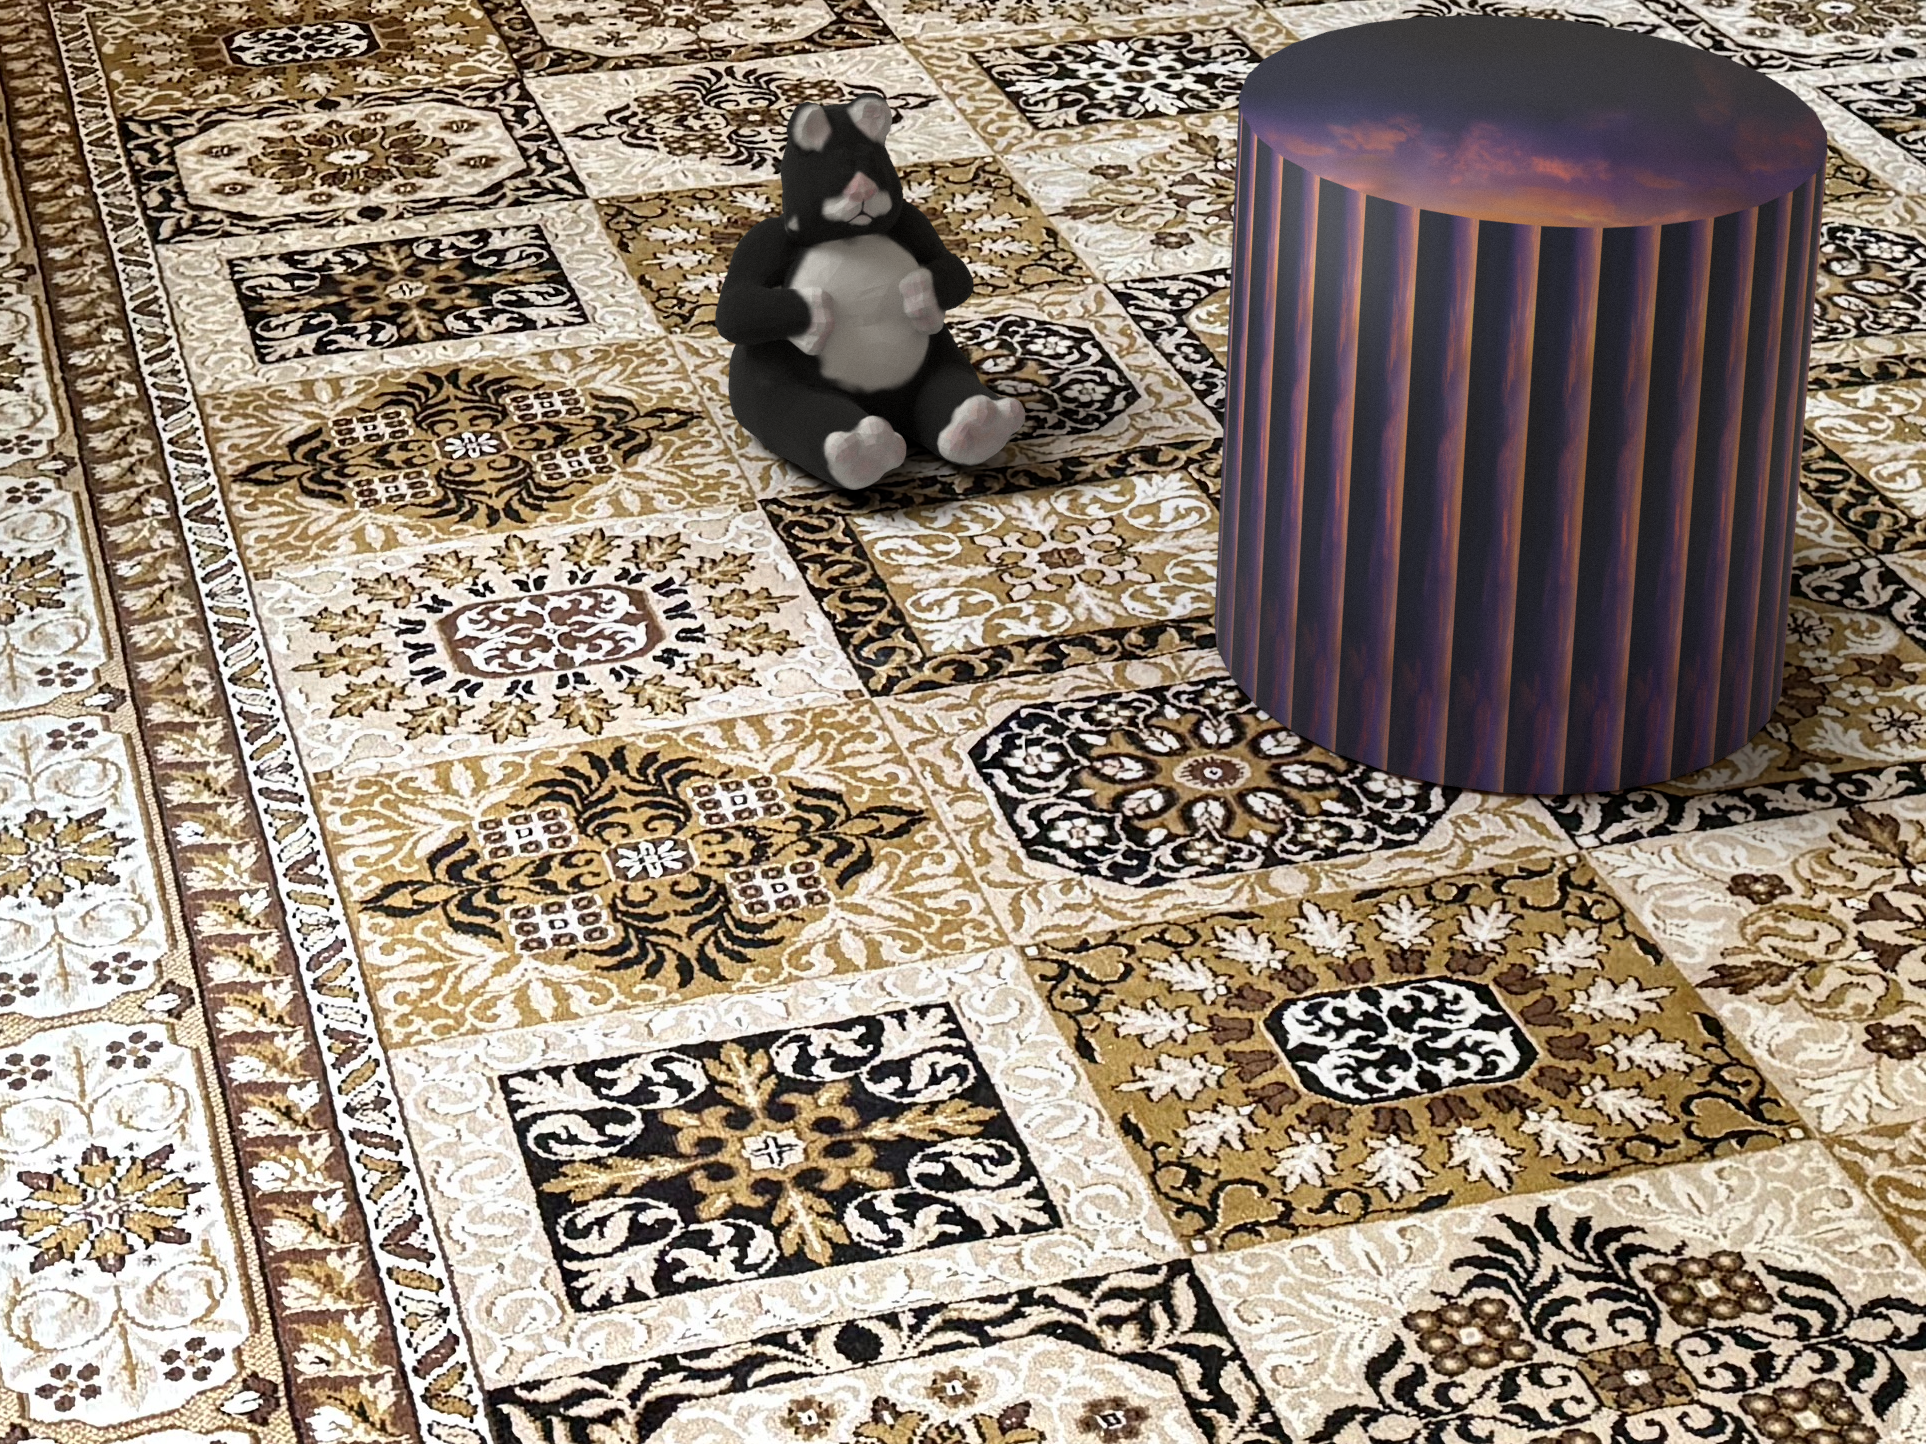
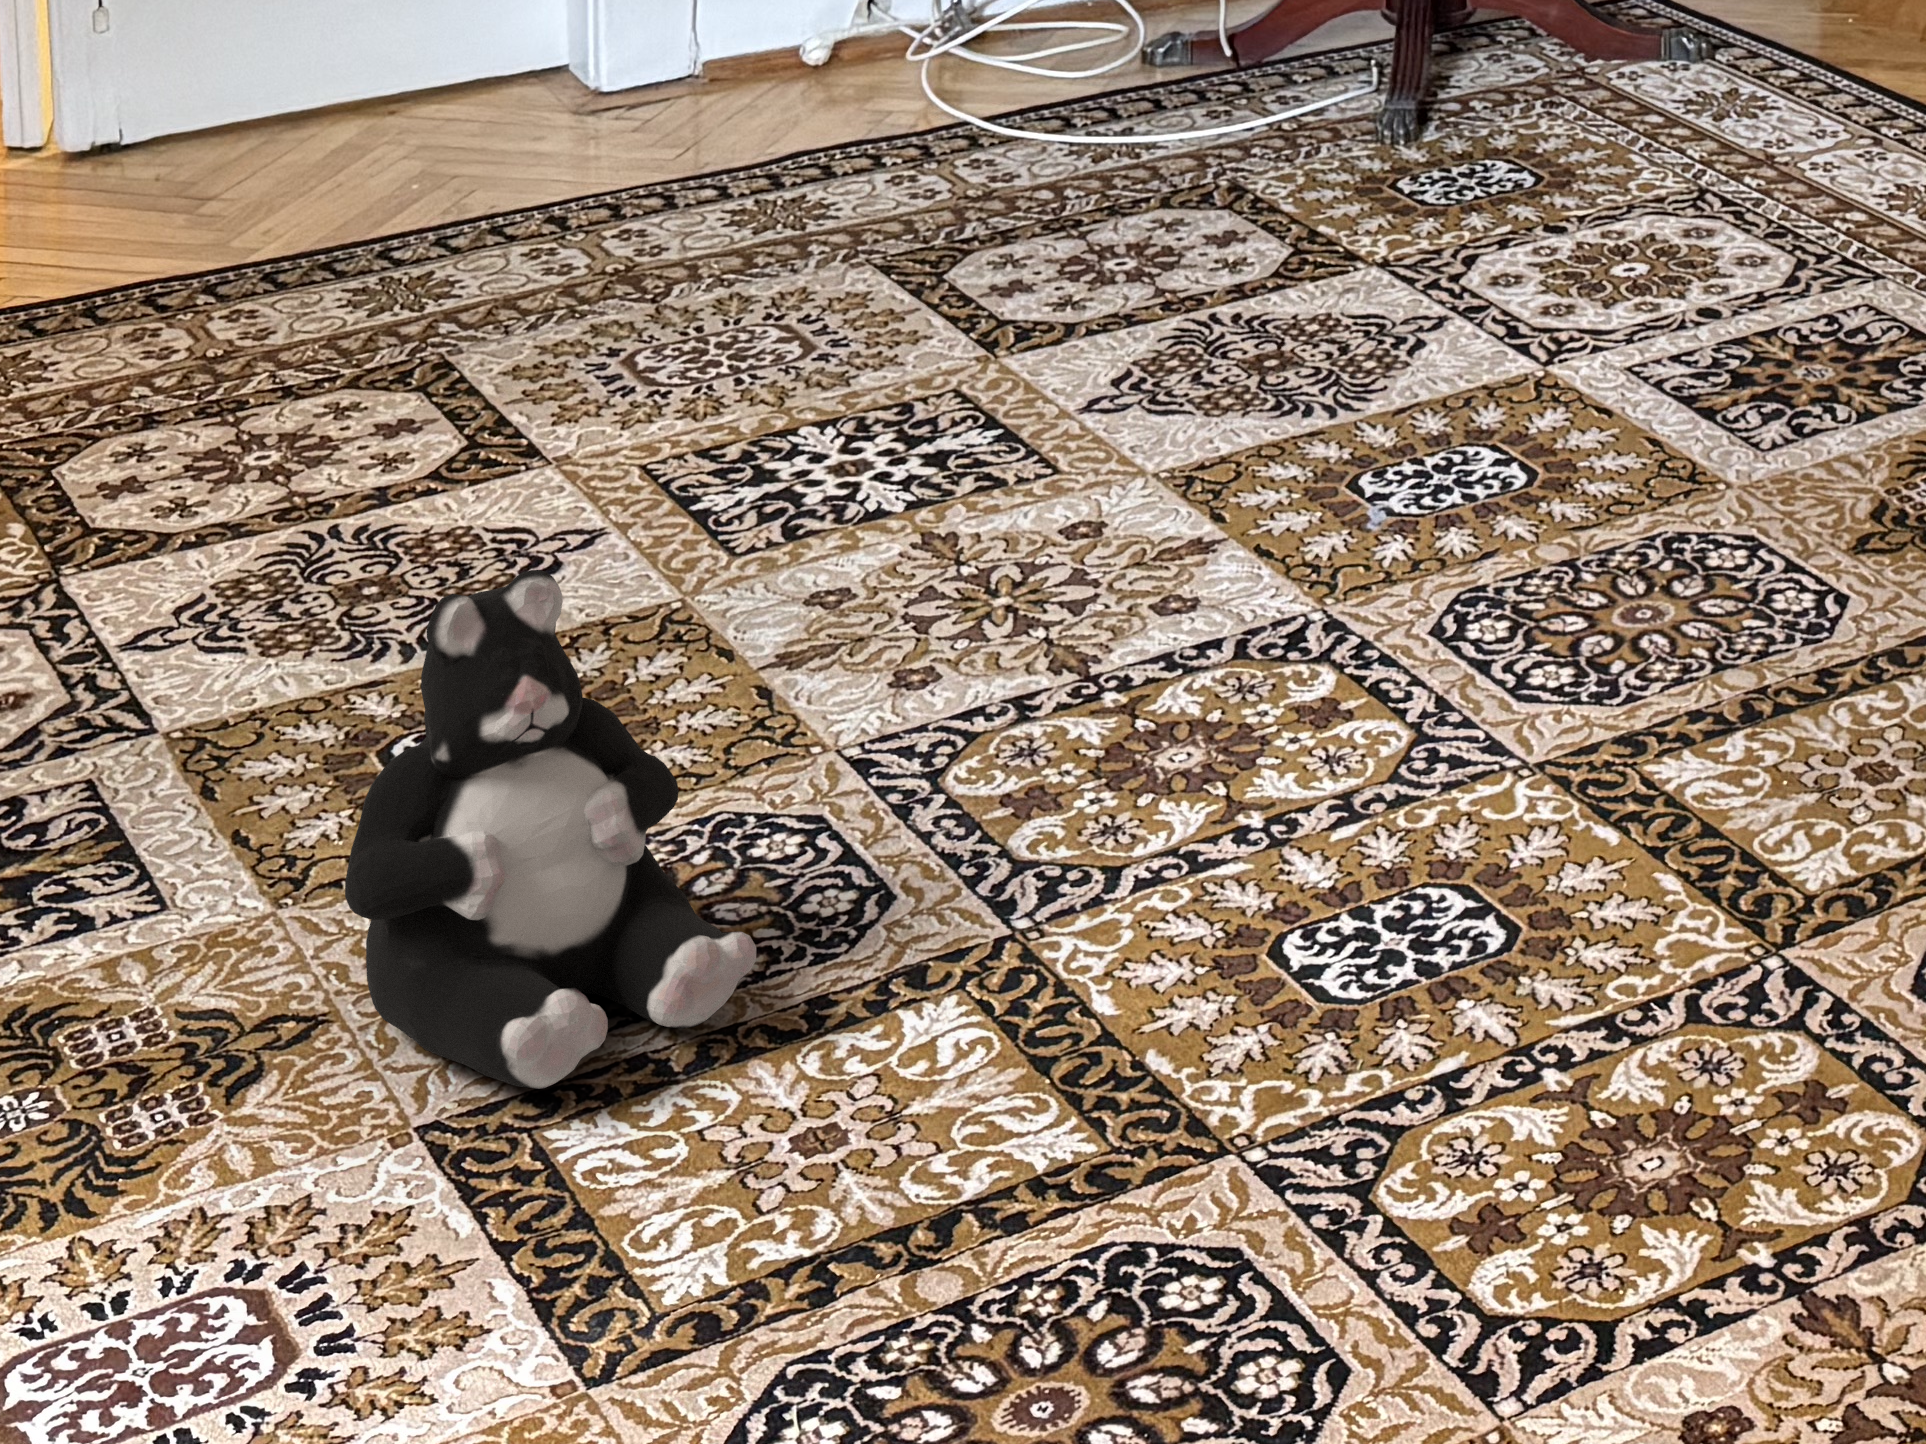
pouf: present [1214,15,1828,795] -> none [1010,382,1705,1364]

